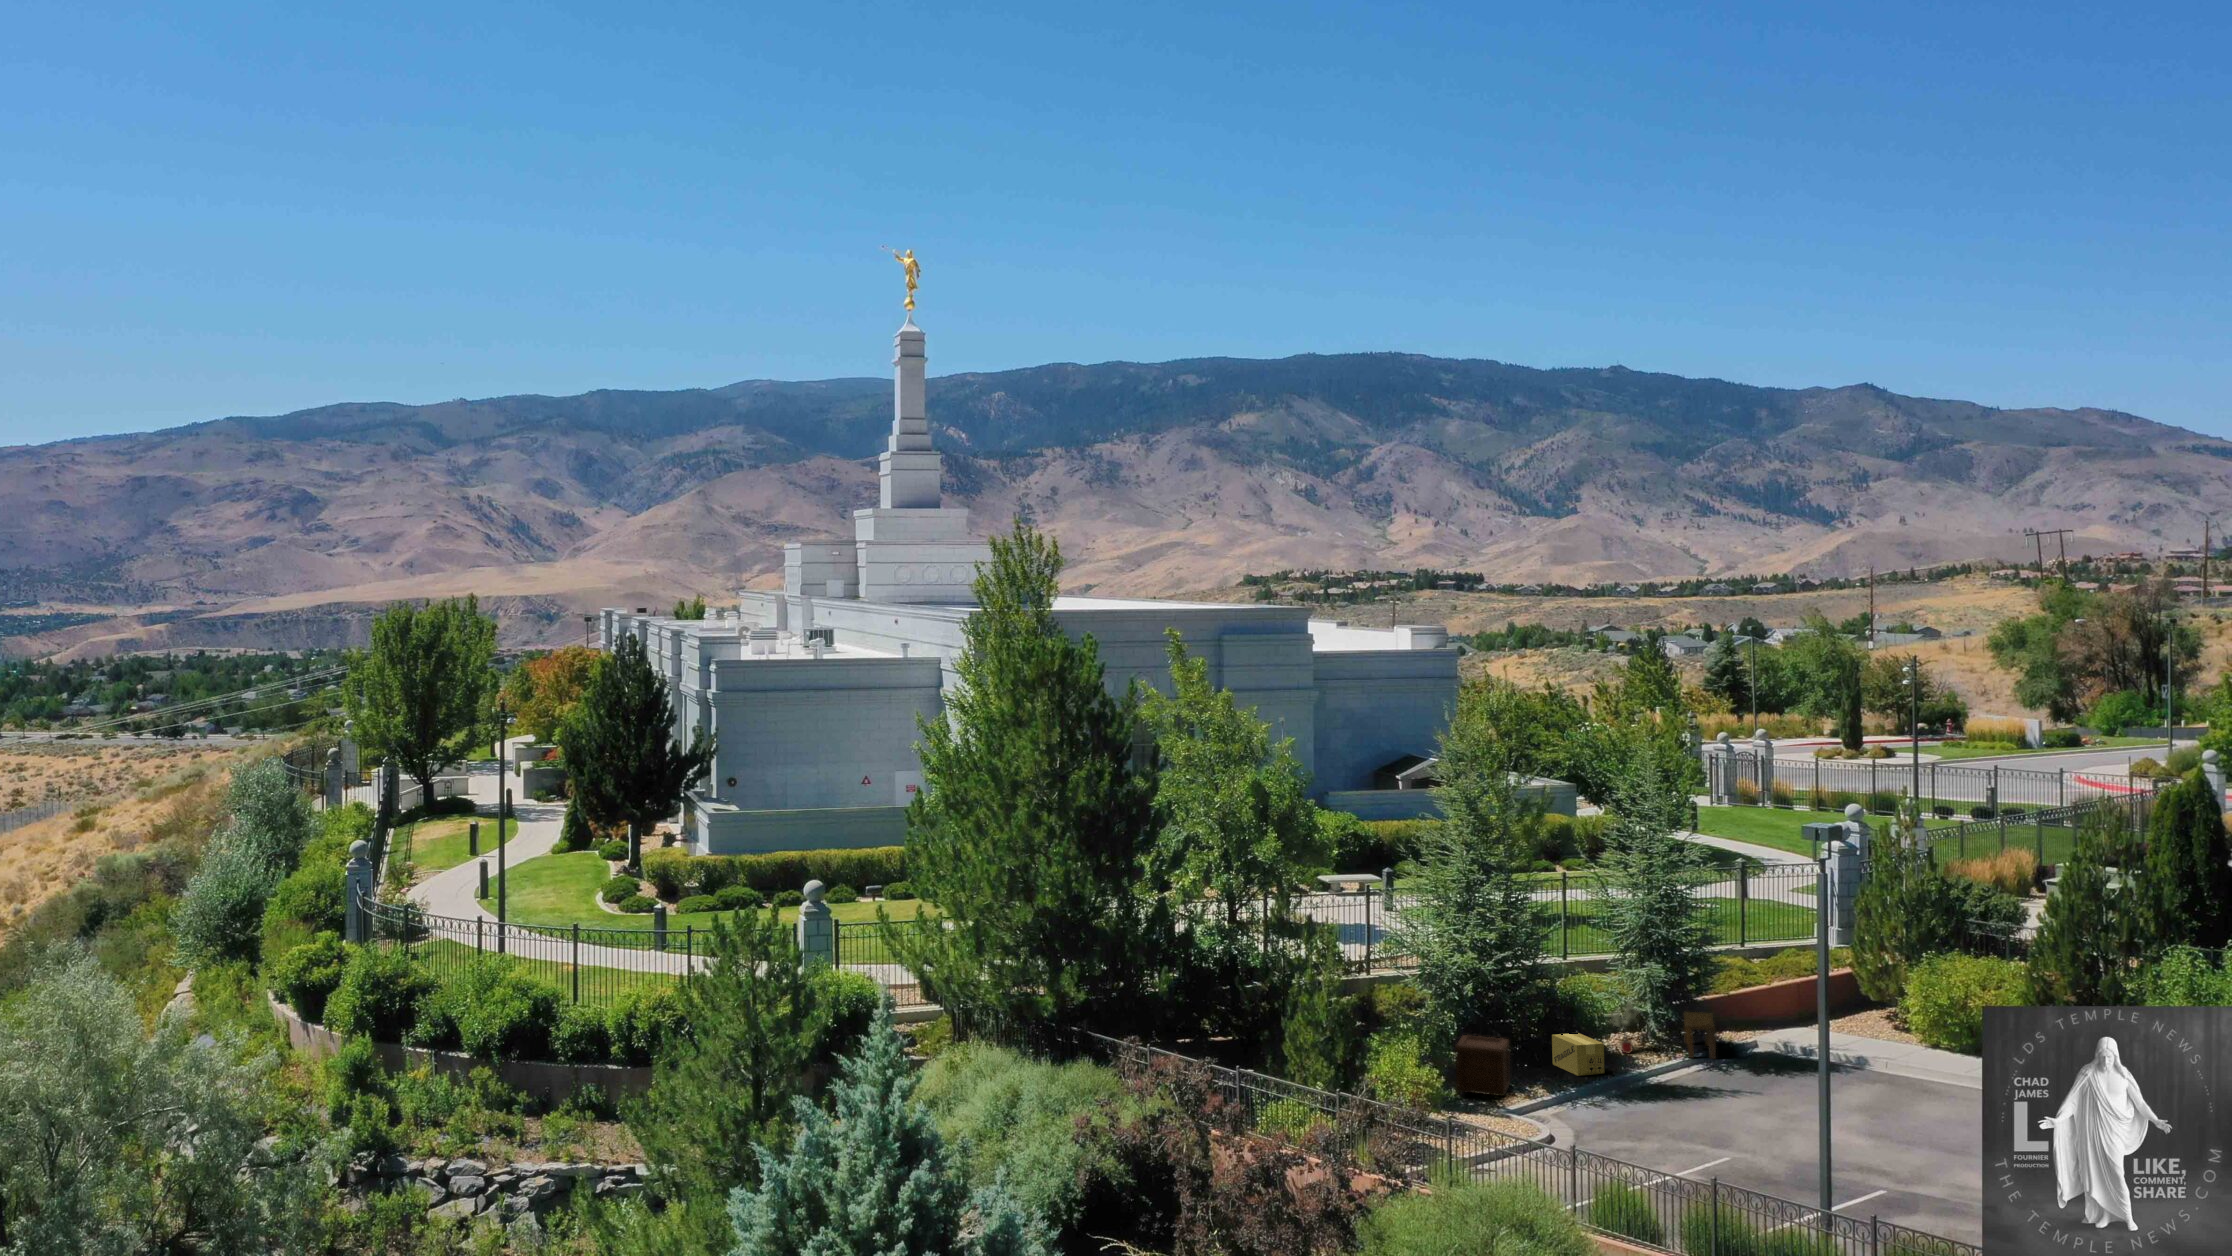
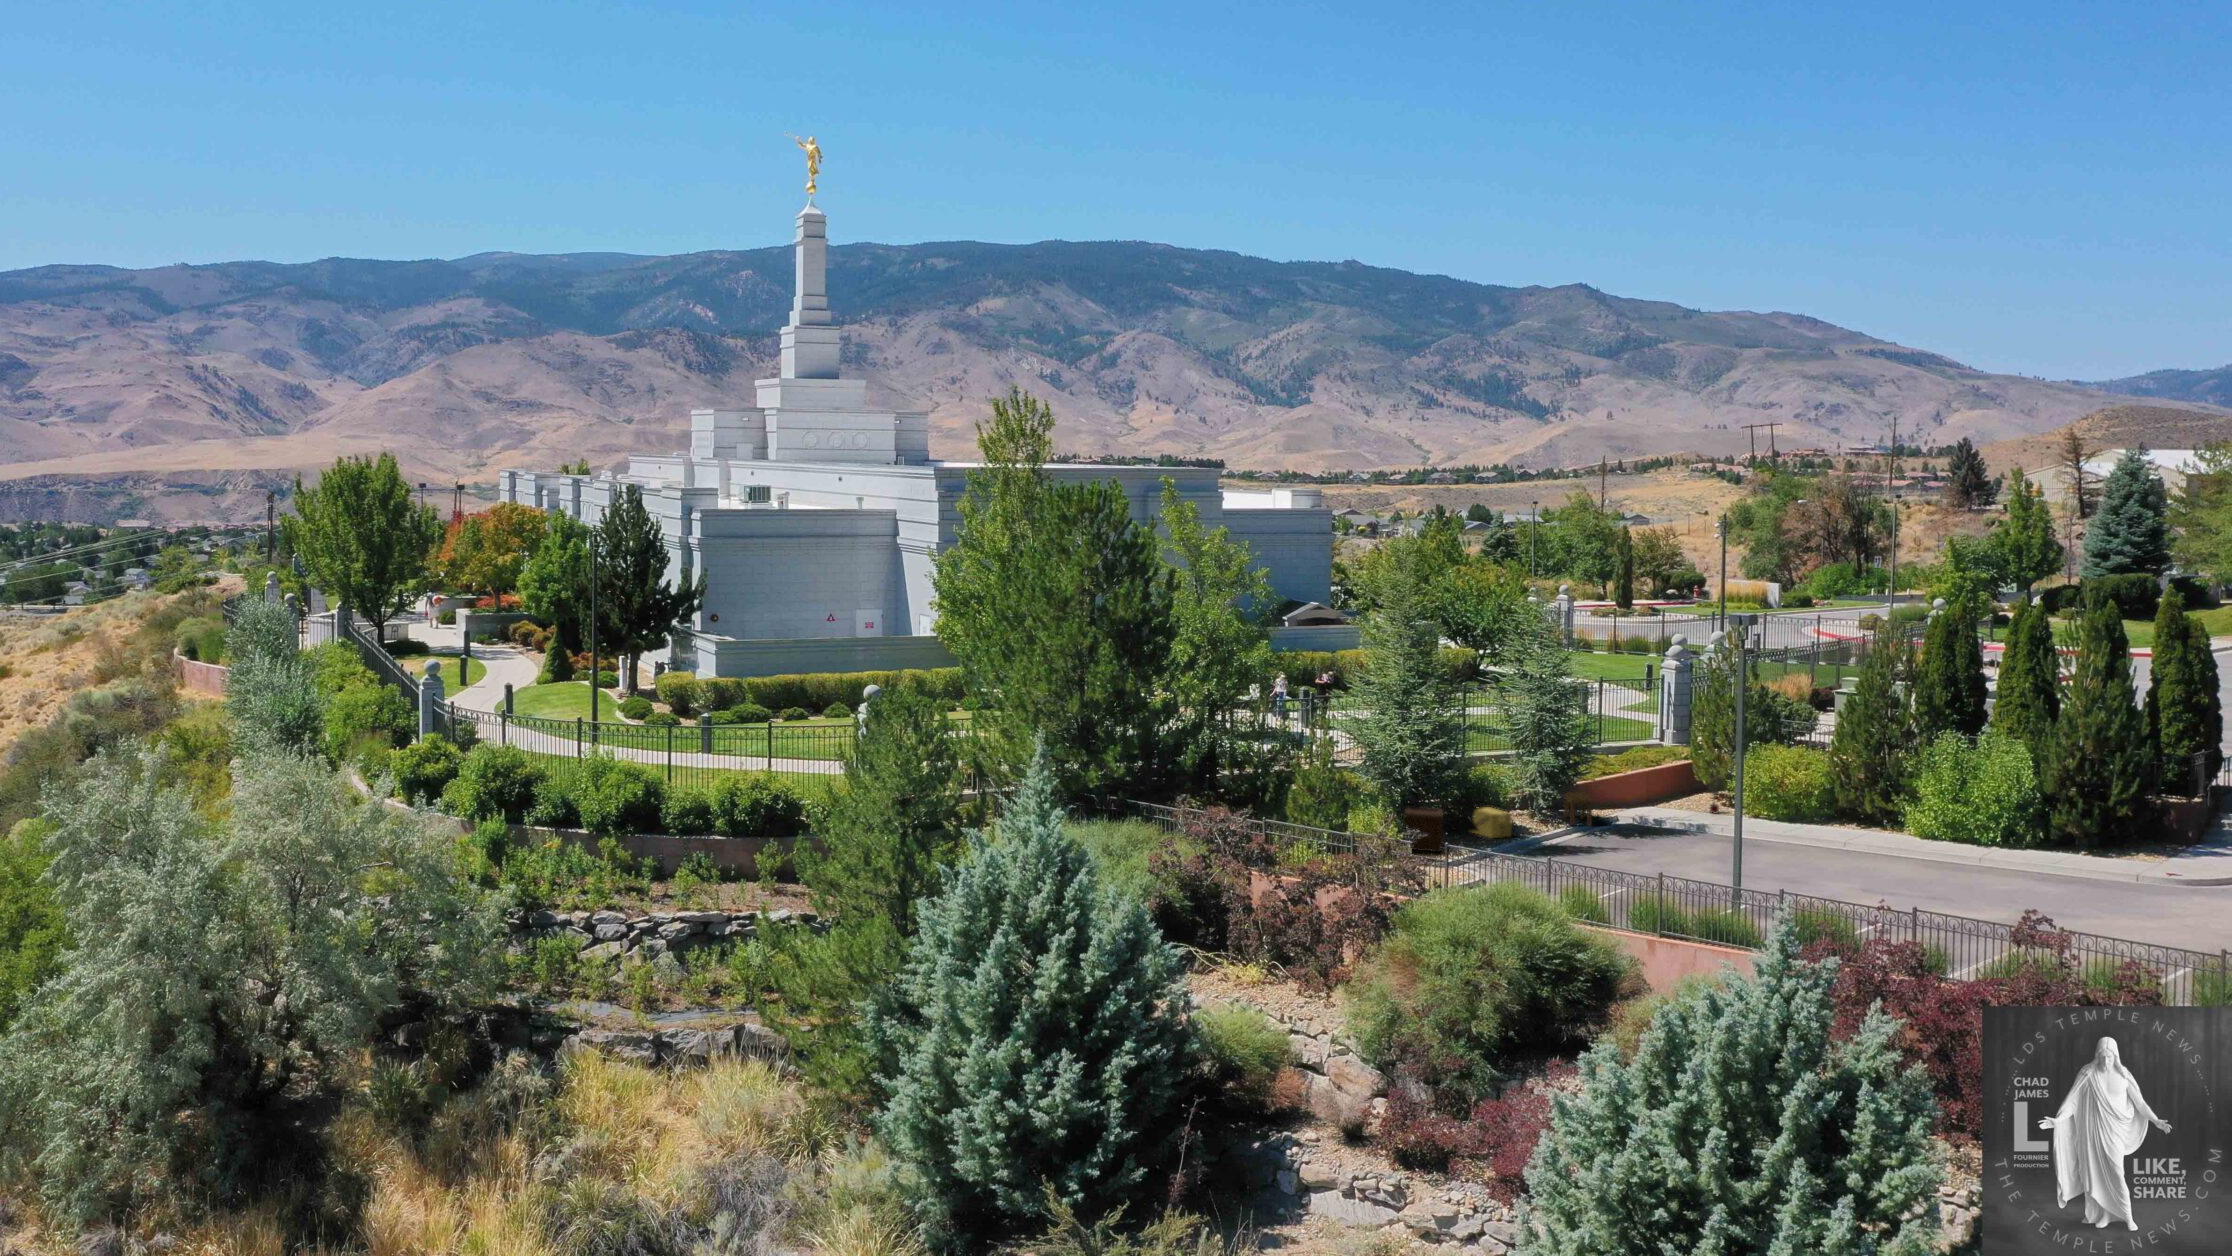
potted tree: present [1608,999,1640,1053] -> present [1708,771,1730,813]

